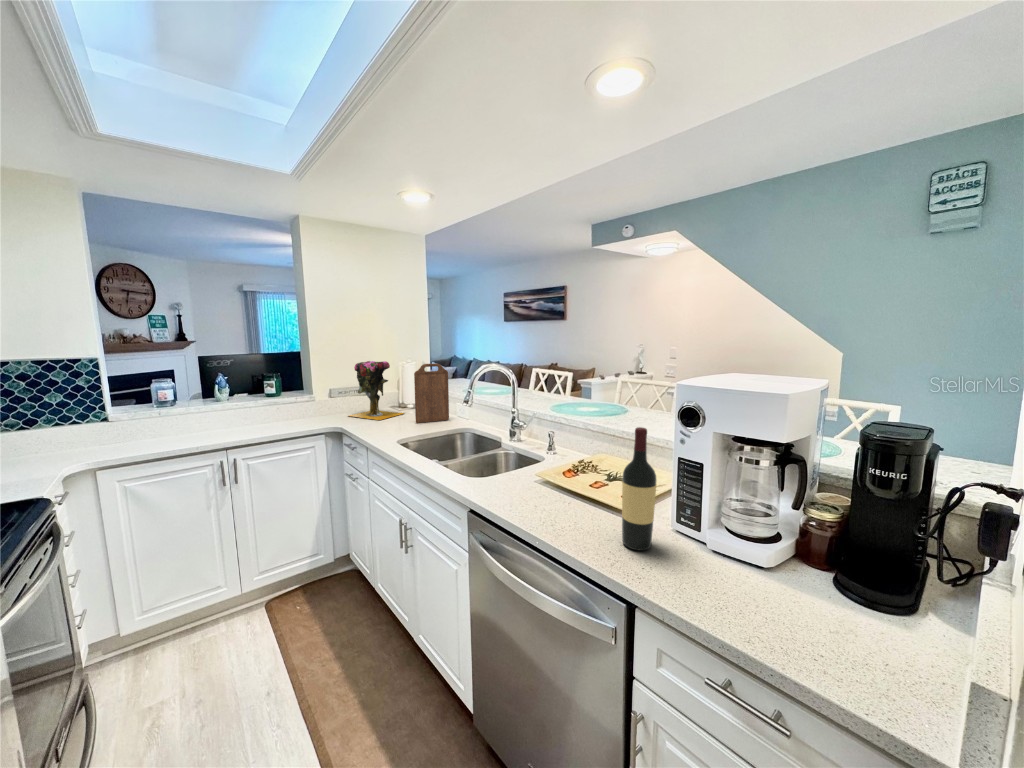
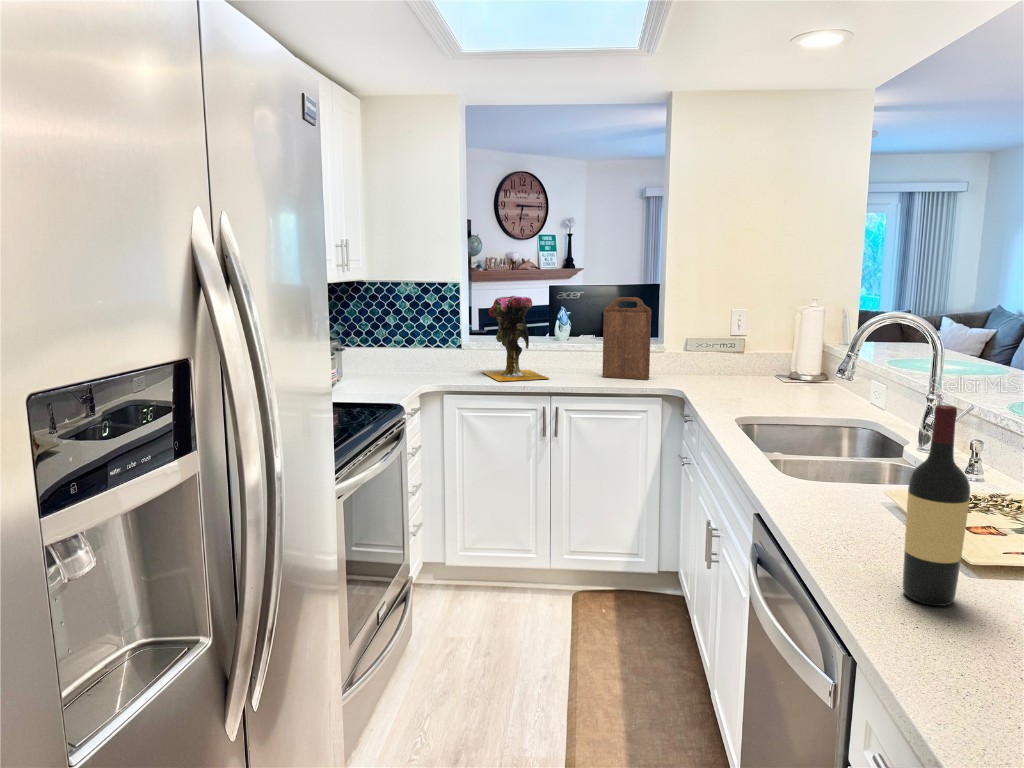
vase: present [349,361,403,420] -> present [483,296,548,381]
cutting board: present [414,363,449,423] -> present [602,297,651,379]

